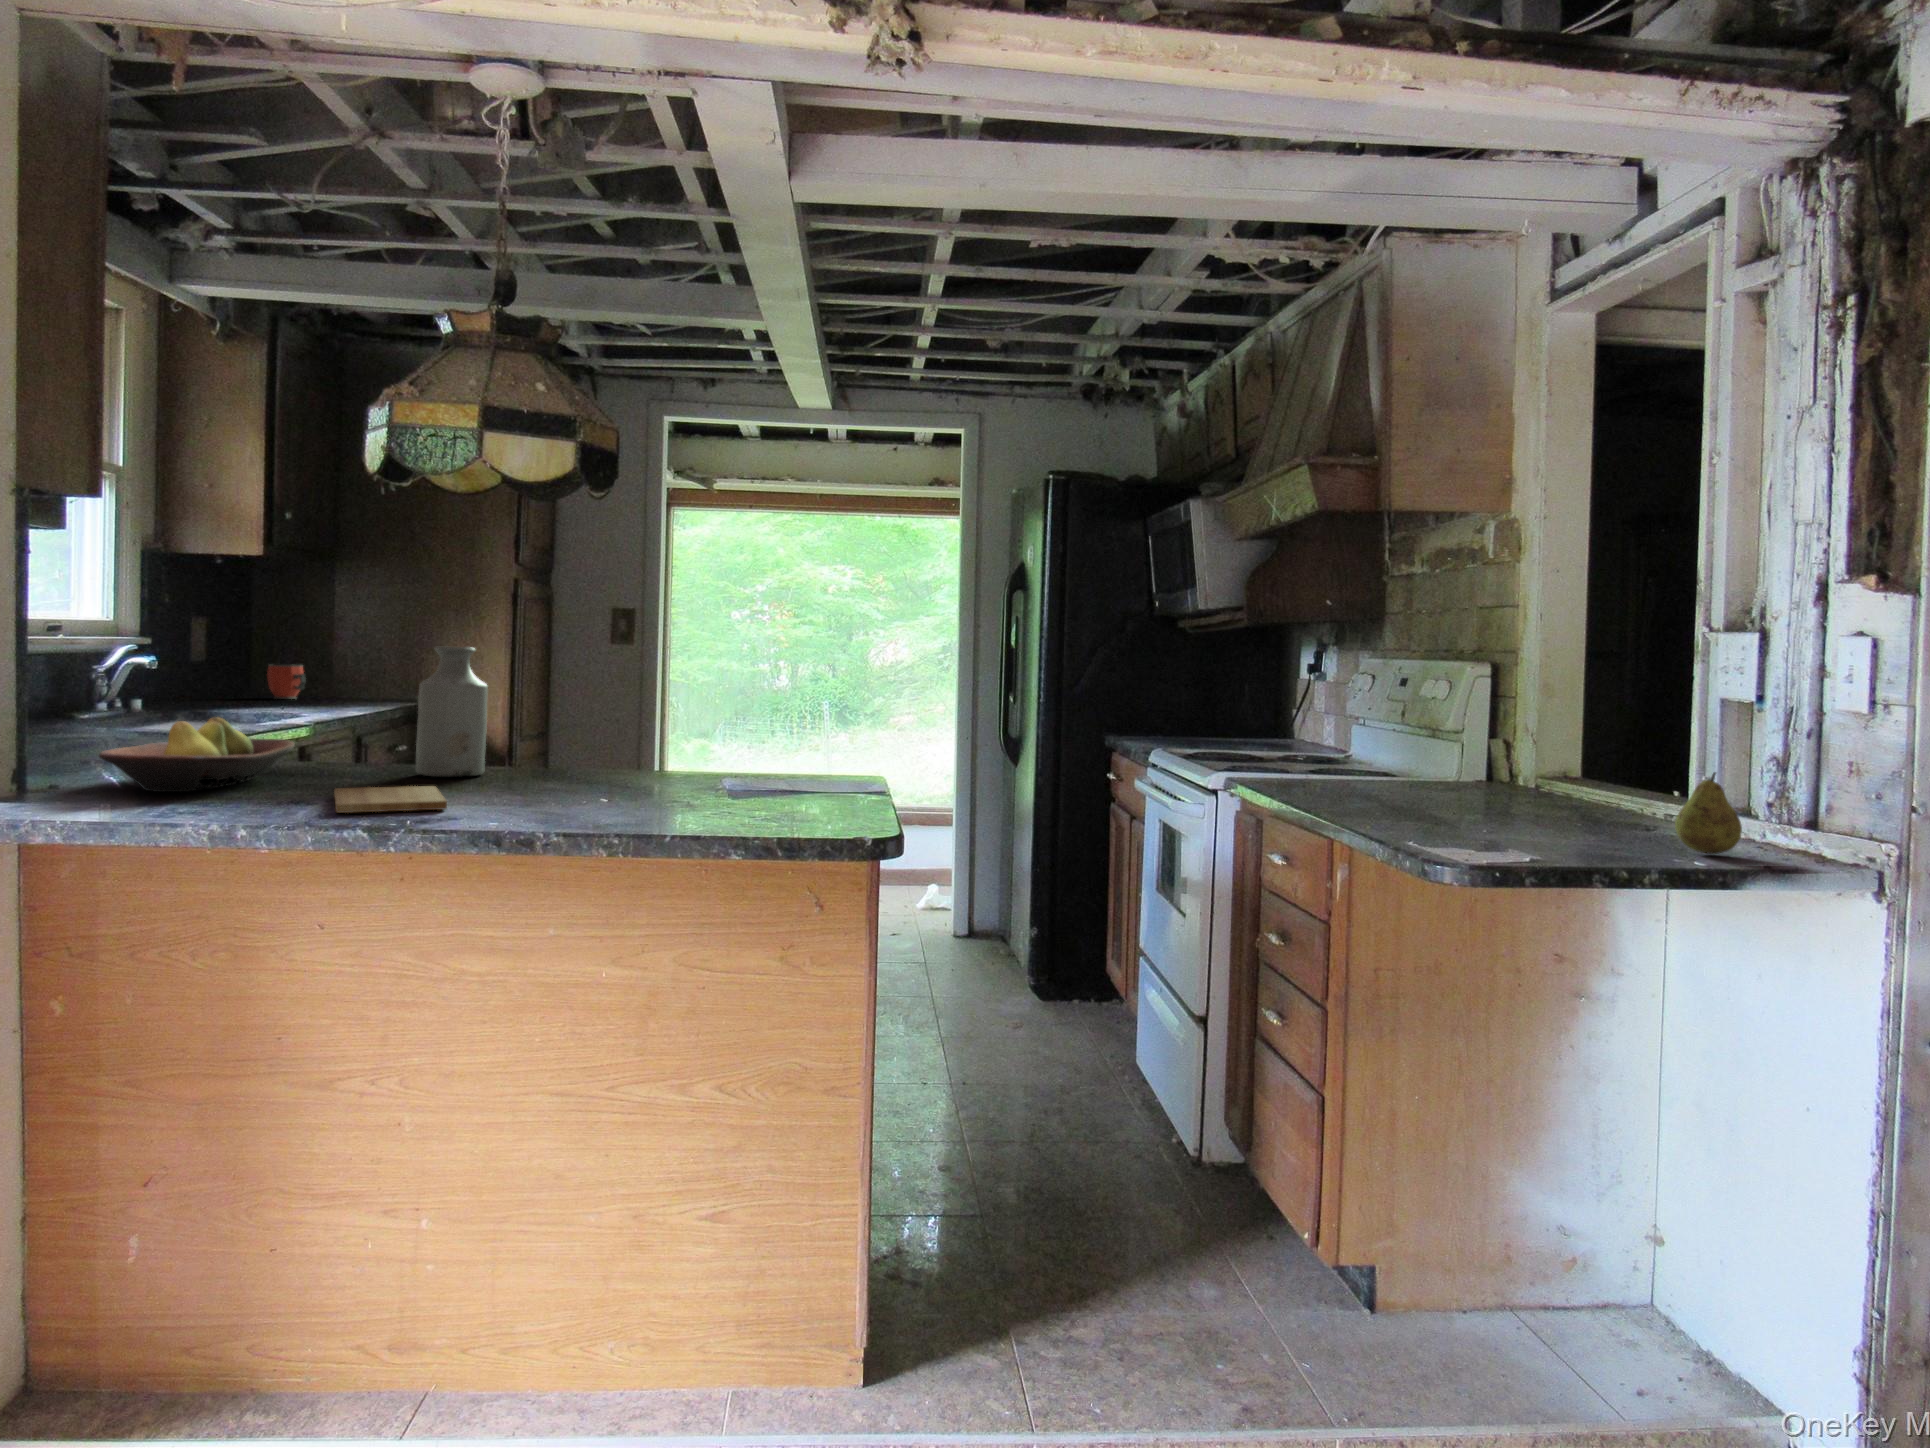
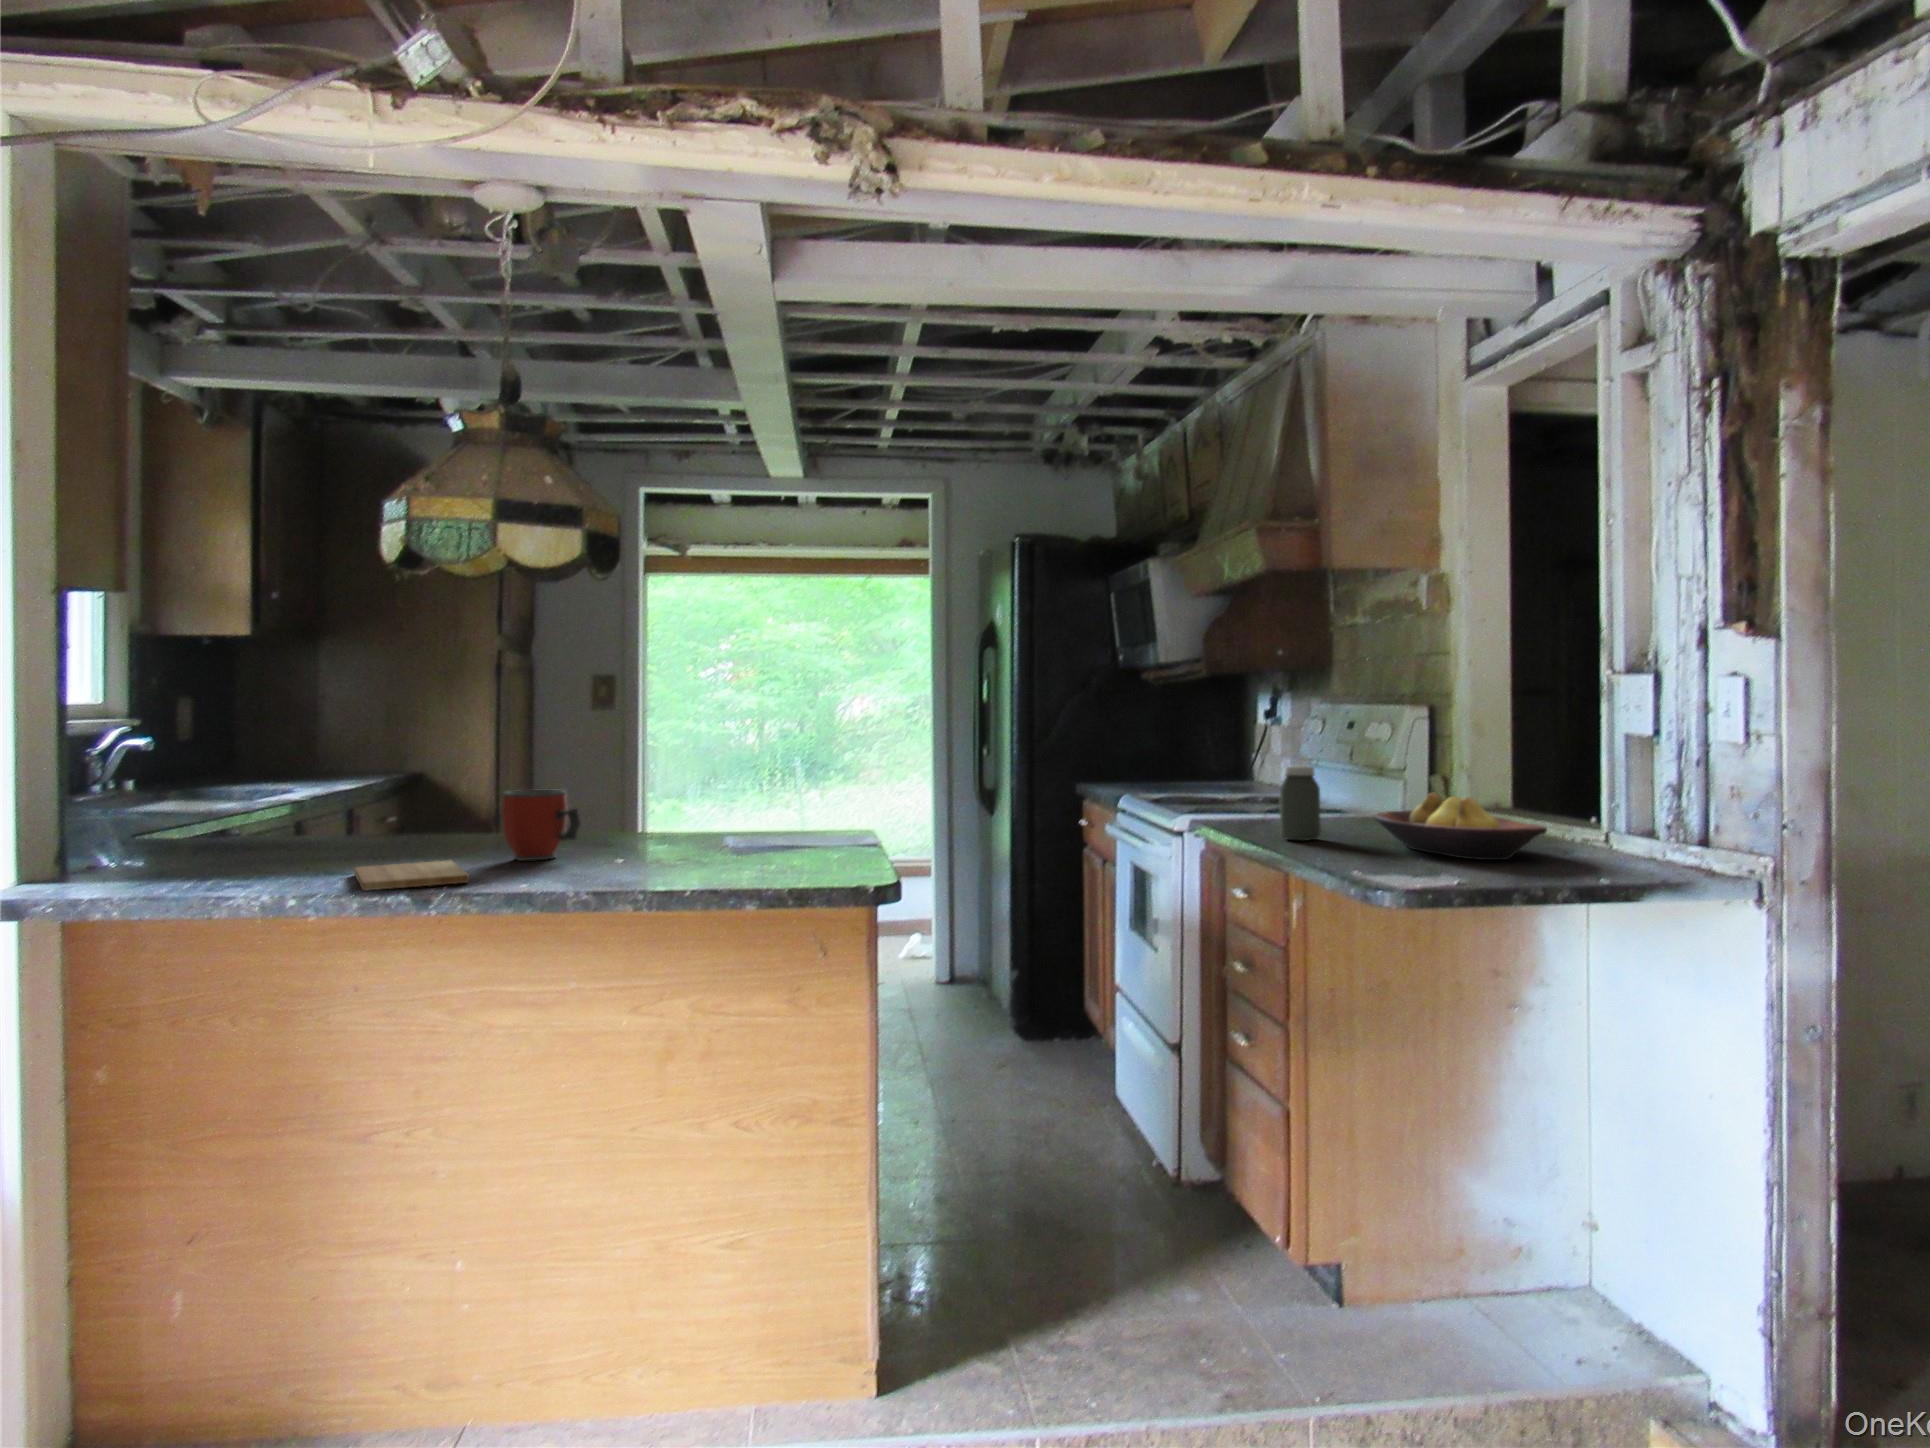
bottle: present [416,647,488,777] -> none [427,725,496,852]
mug: present [267,664,306,699] -> present [502,790,580,861]
fruit bowl: present [99,717,294,792] -> present [1373,793,1547,860]
jar: none [1317,723,1363,804] -> present [1280,766,1321,841]
fruit: present [1675,772,1742,854] -> none [1589,799,1645,872]

